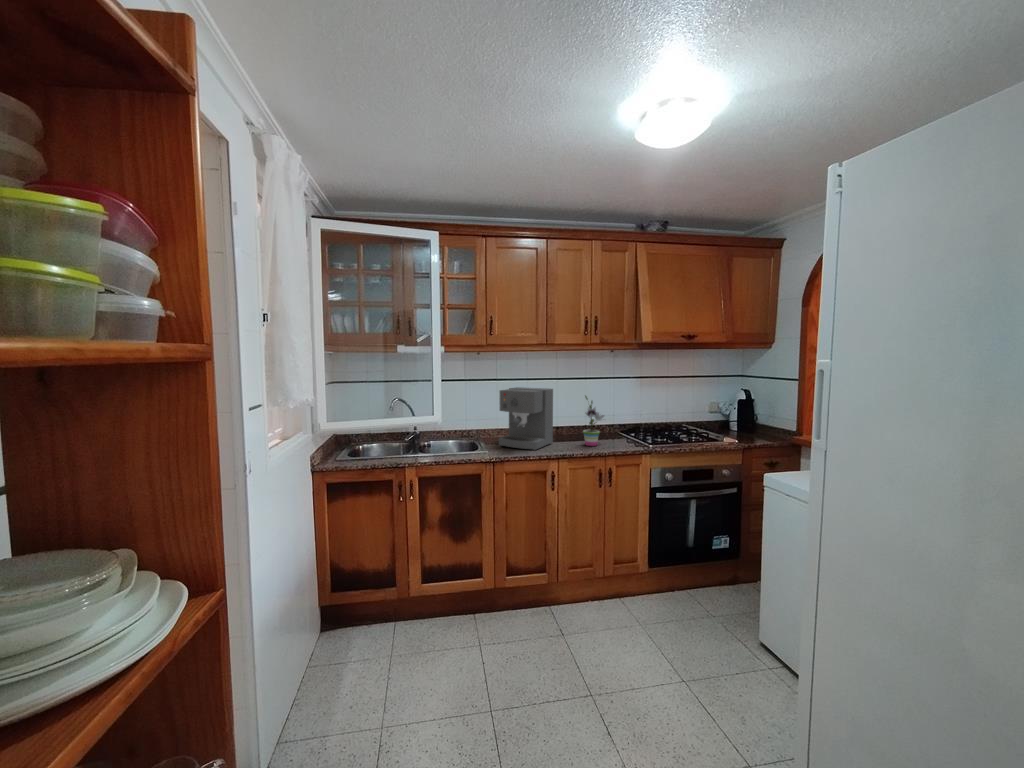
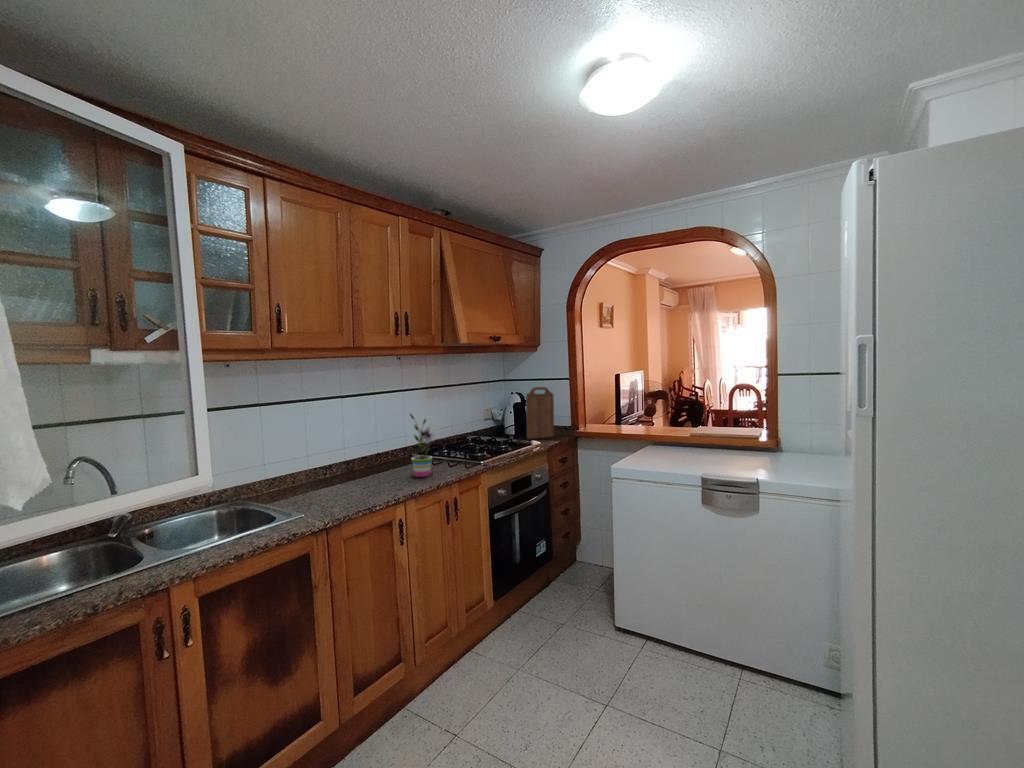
cutting board: none [737,383,775,438] -> present [526,387,554,439]
coffee maker: present [499,387,553,450] -> none [303,409,372,504]

